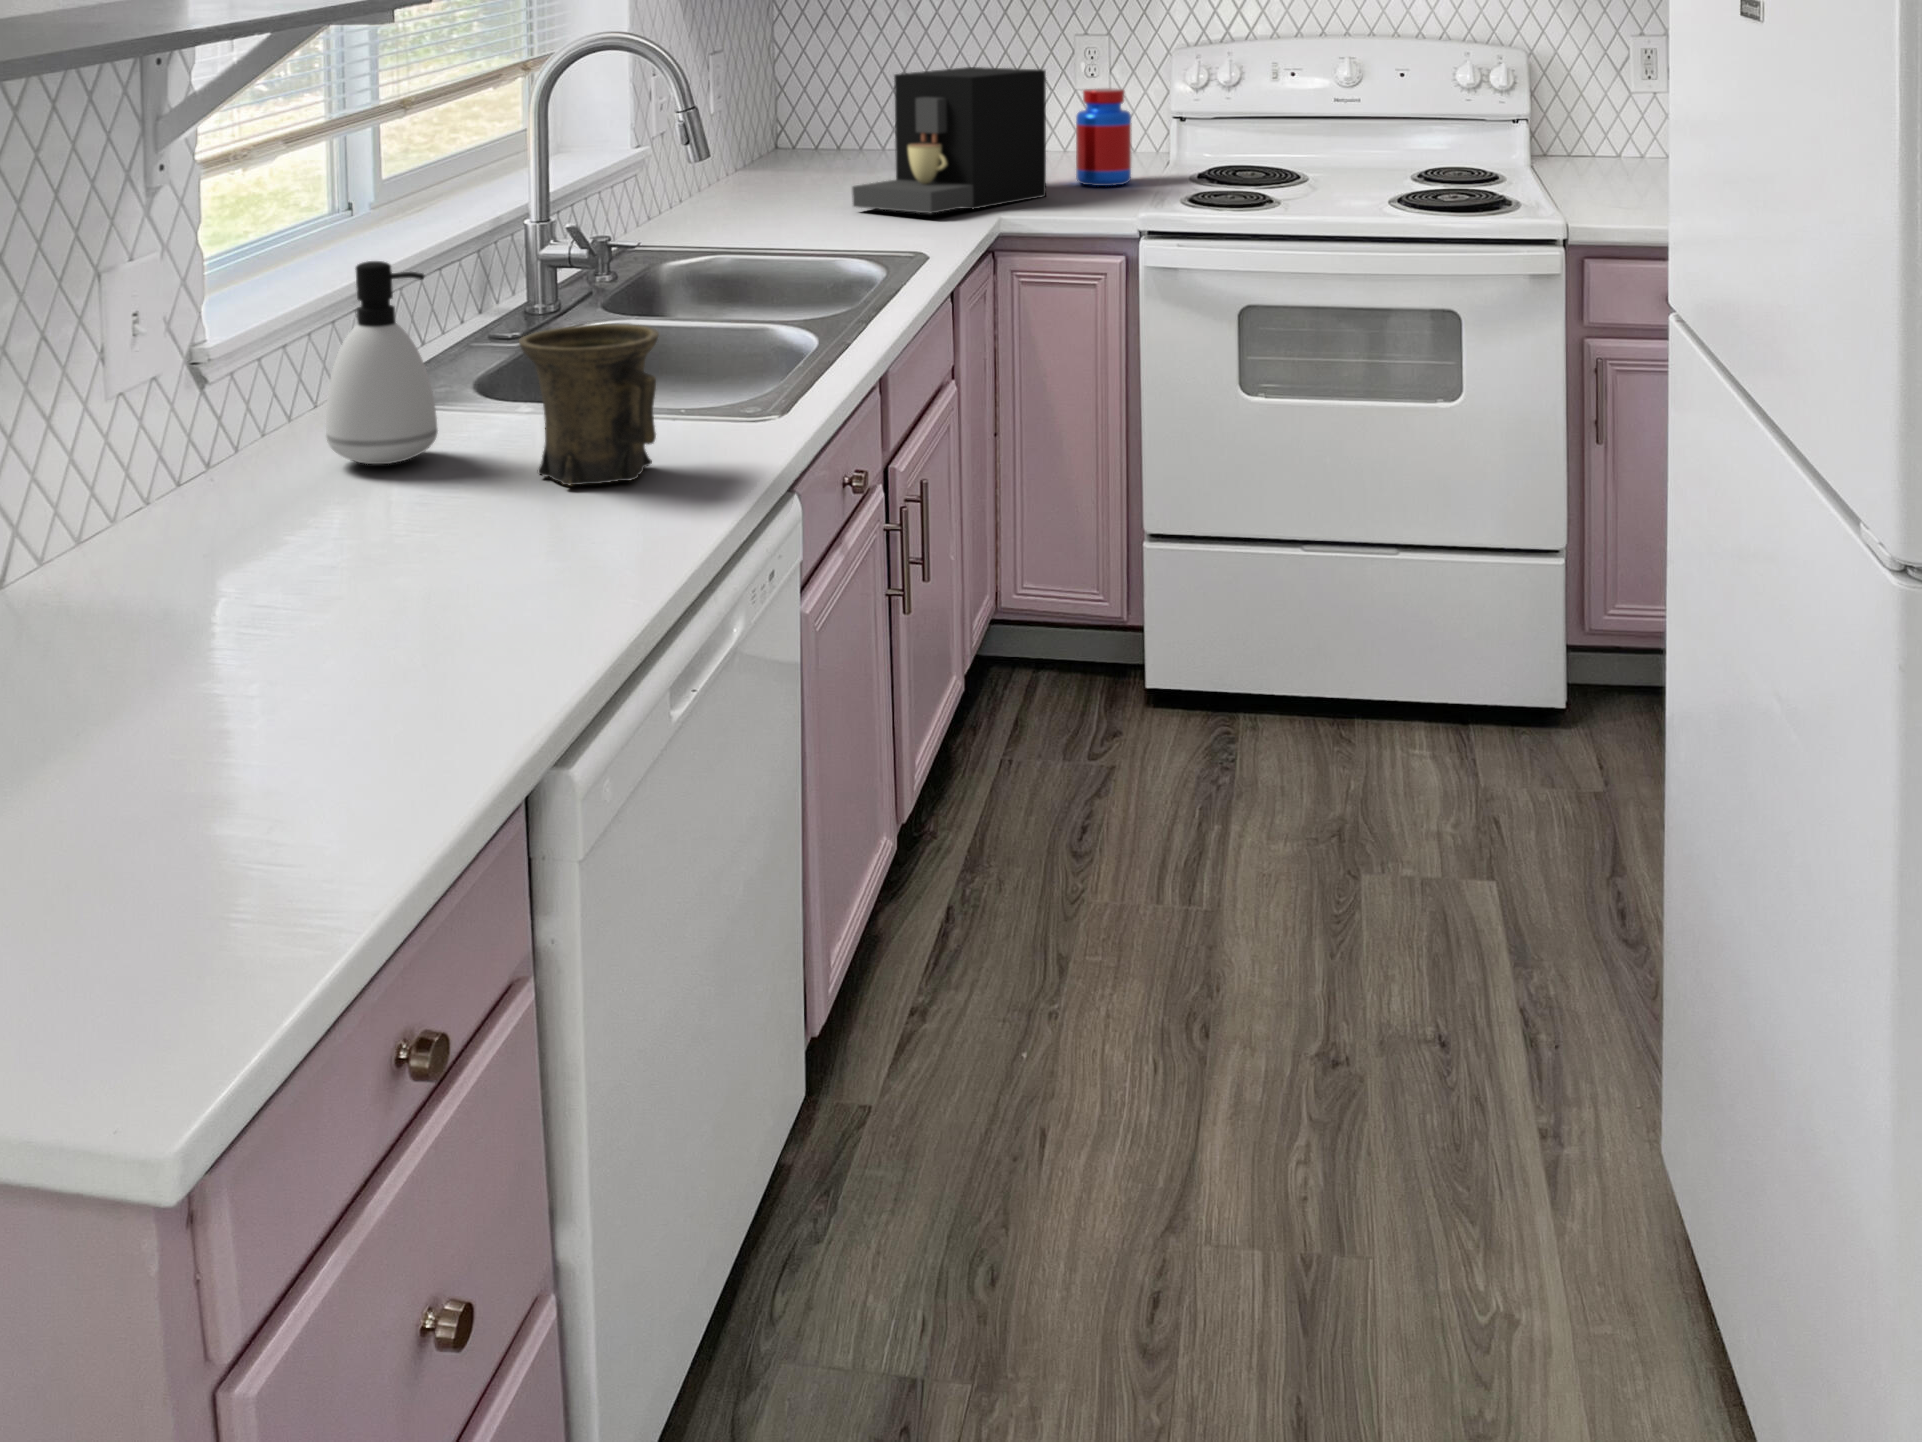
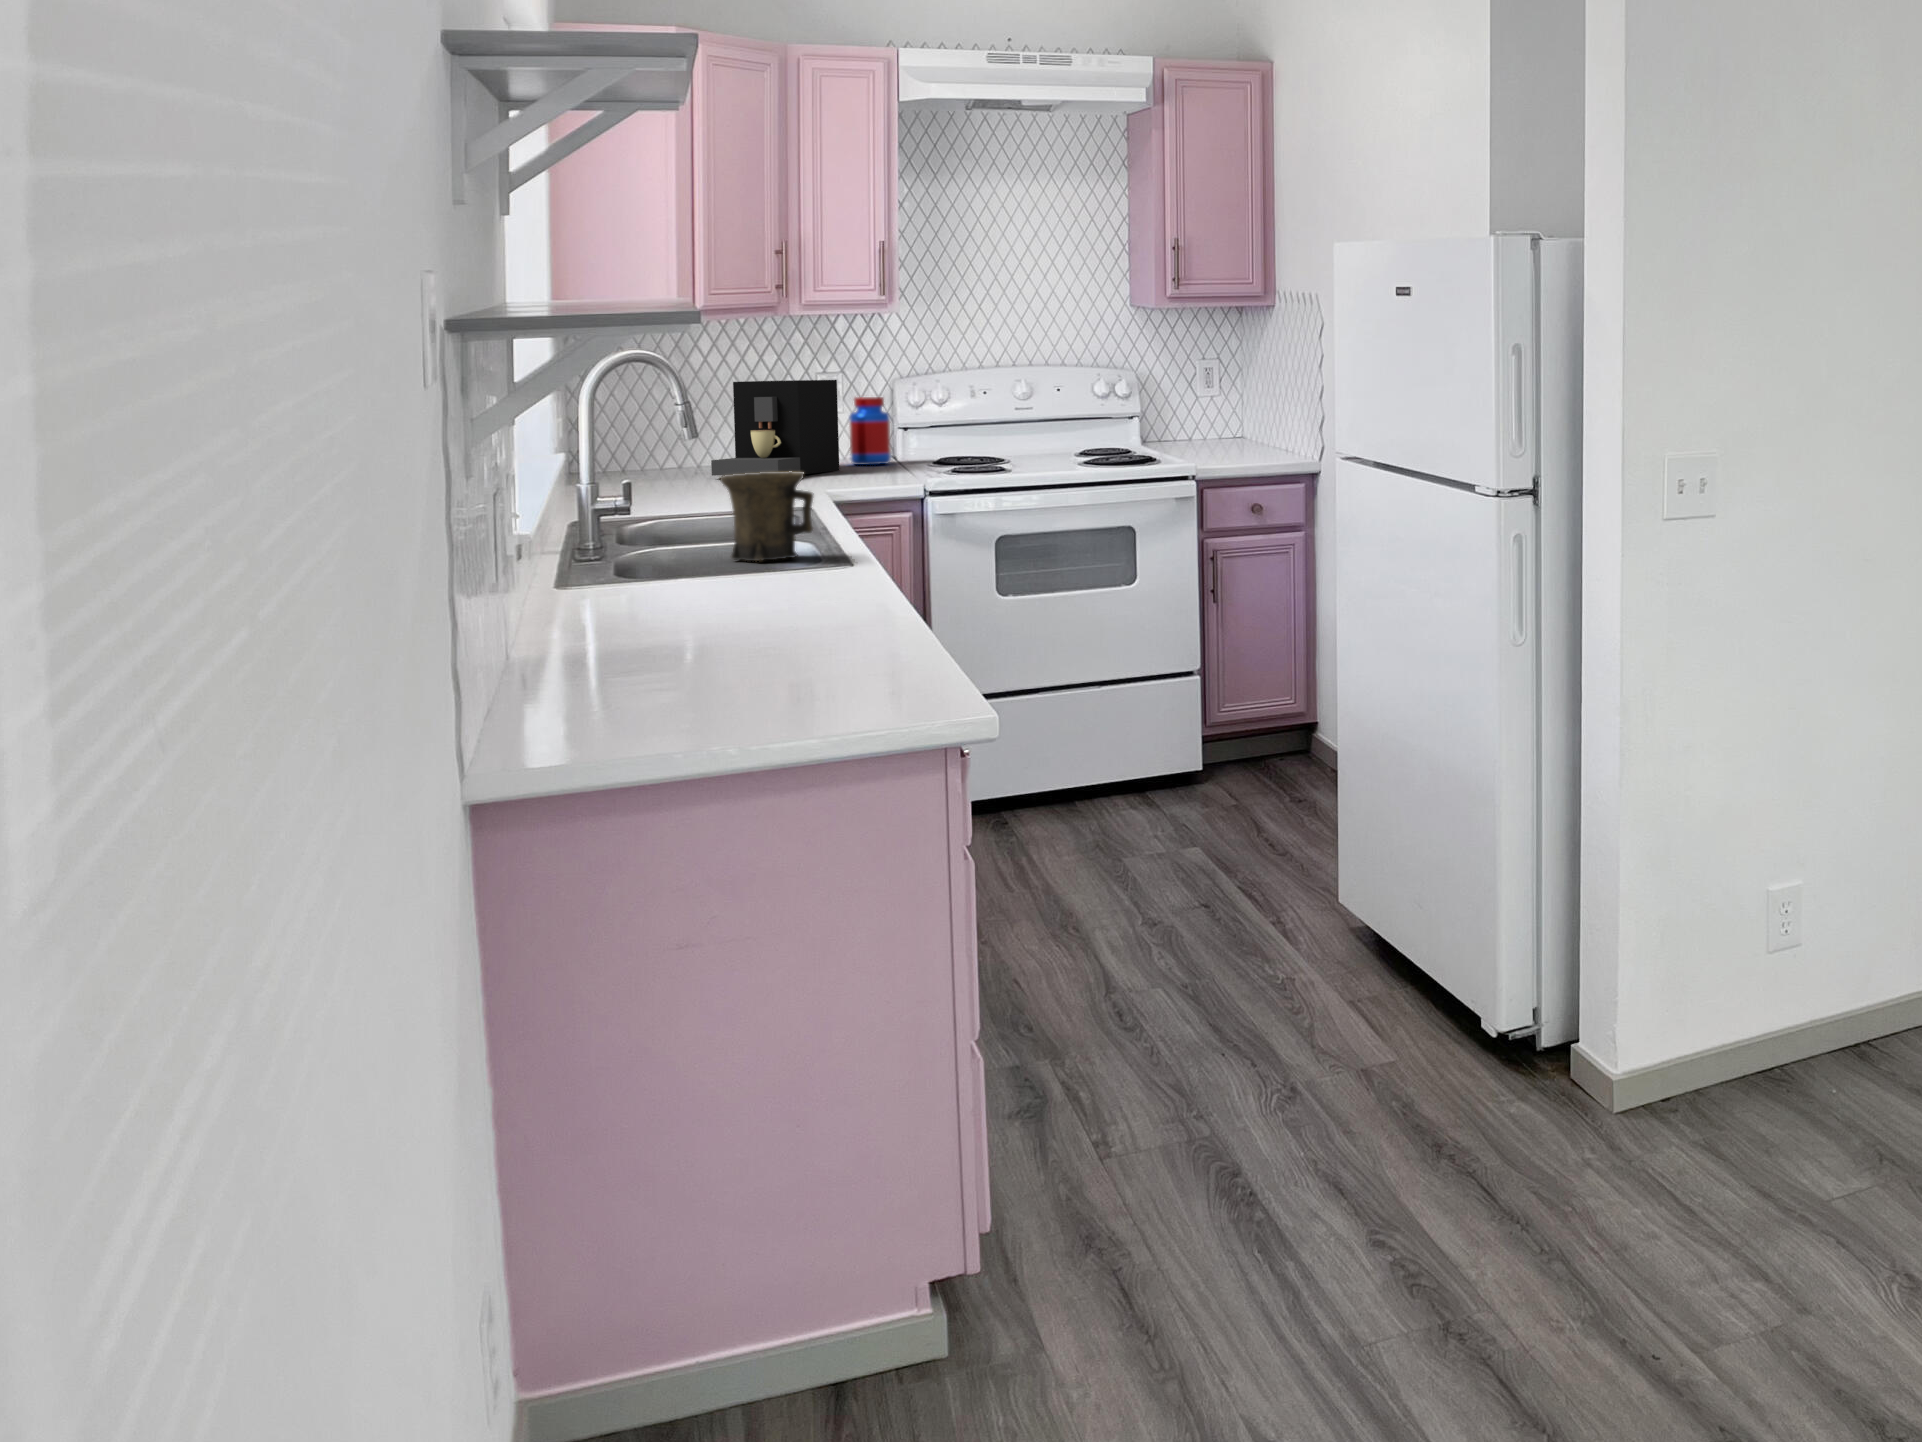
soap dispenser: present [326,261,438,464] -> none [584,436,654,562]

